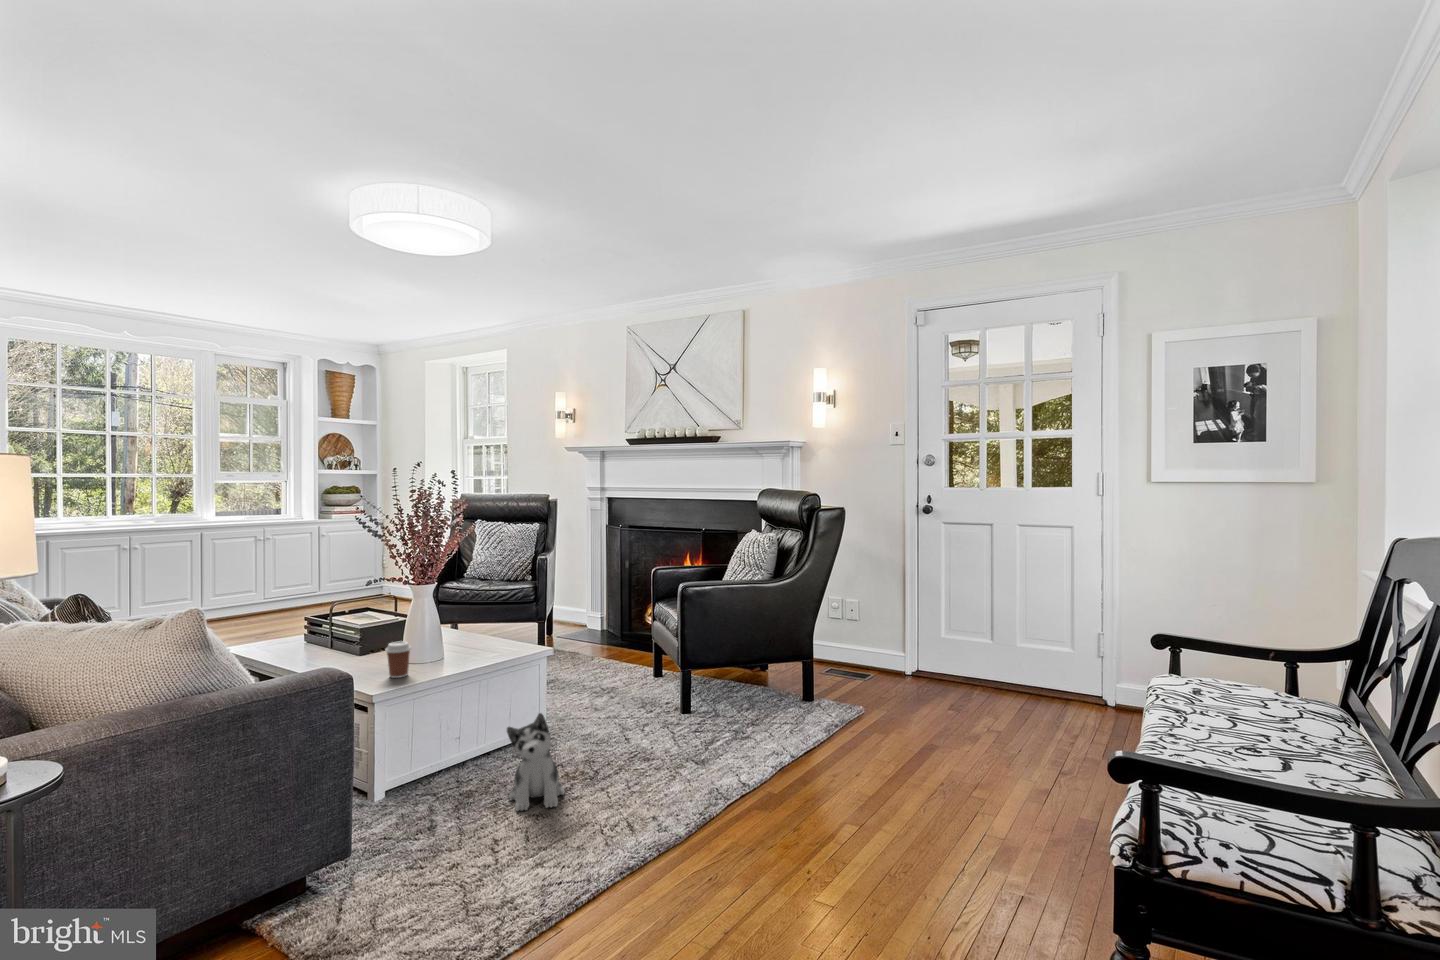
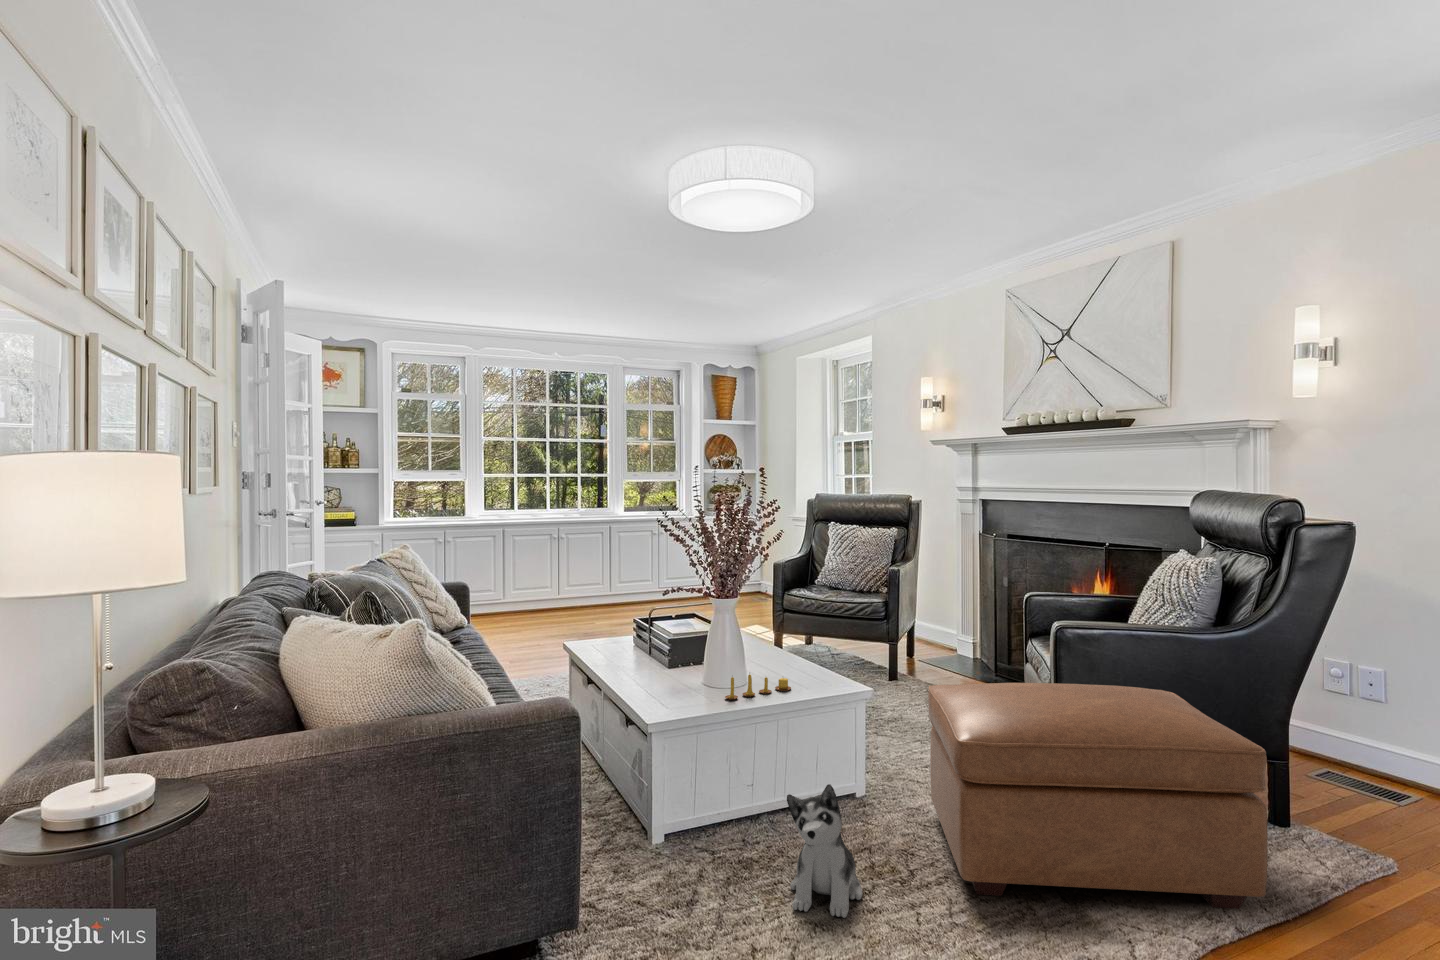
ottoman: none [595,623,808,774] -> present [928,683,1268,909]
coffee cup: present [385,641,411,678] -> none [673,661,701,704]
candle: none [432,645,486,669] -> present [725,674,791,699]

